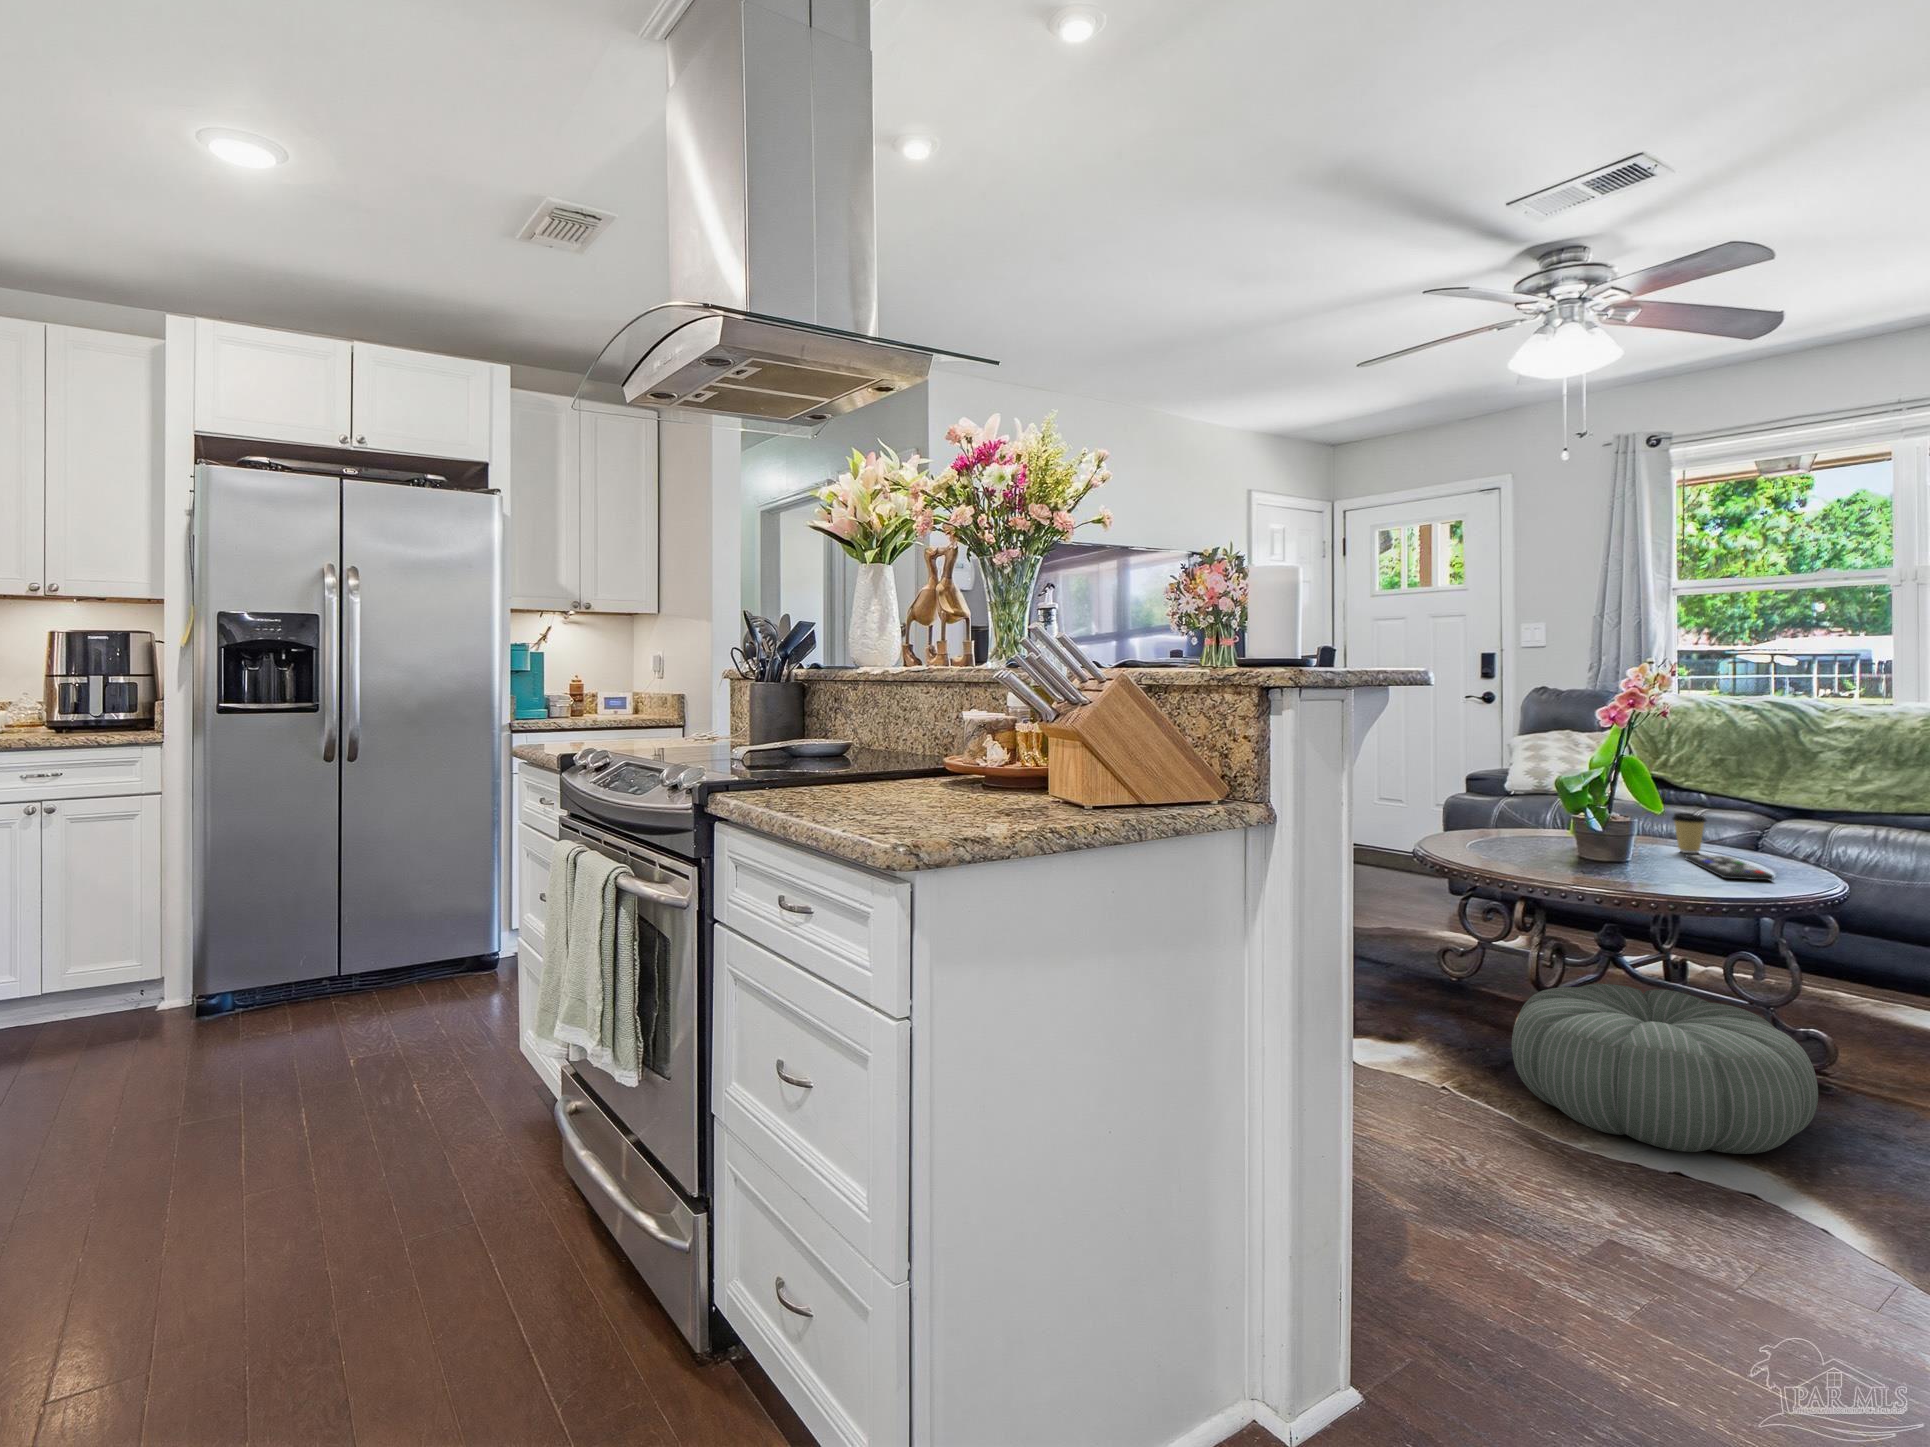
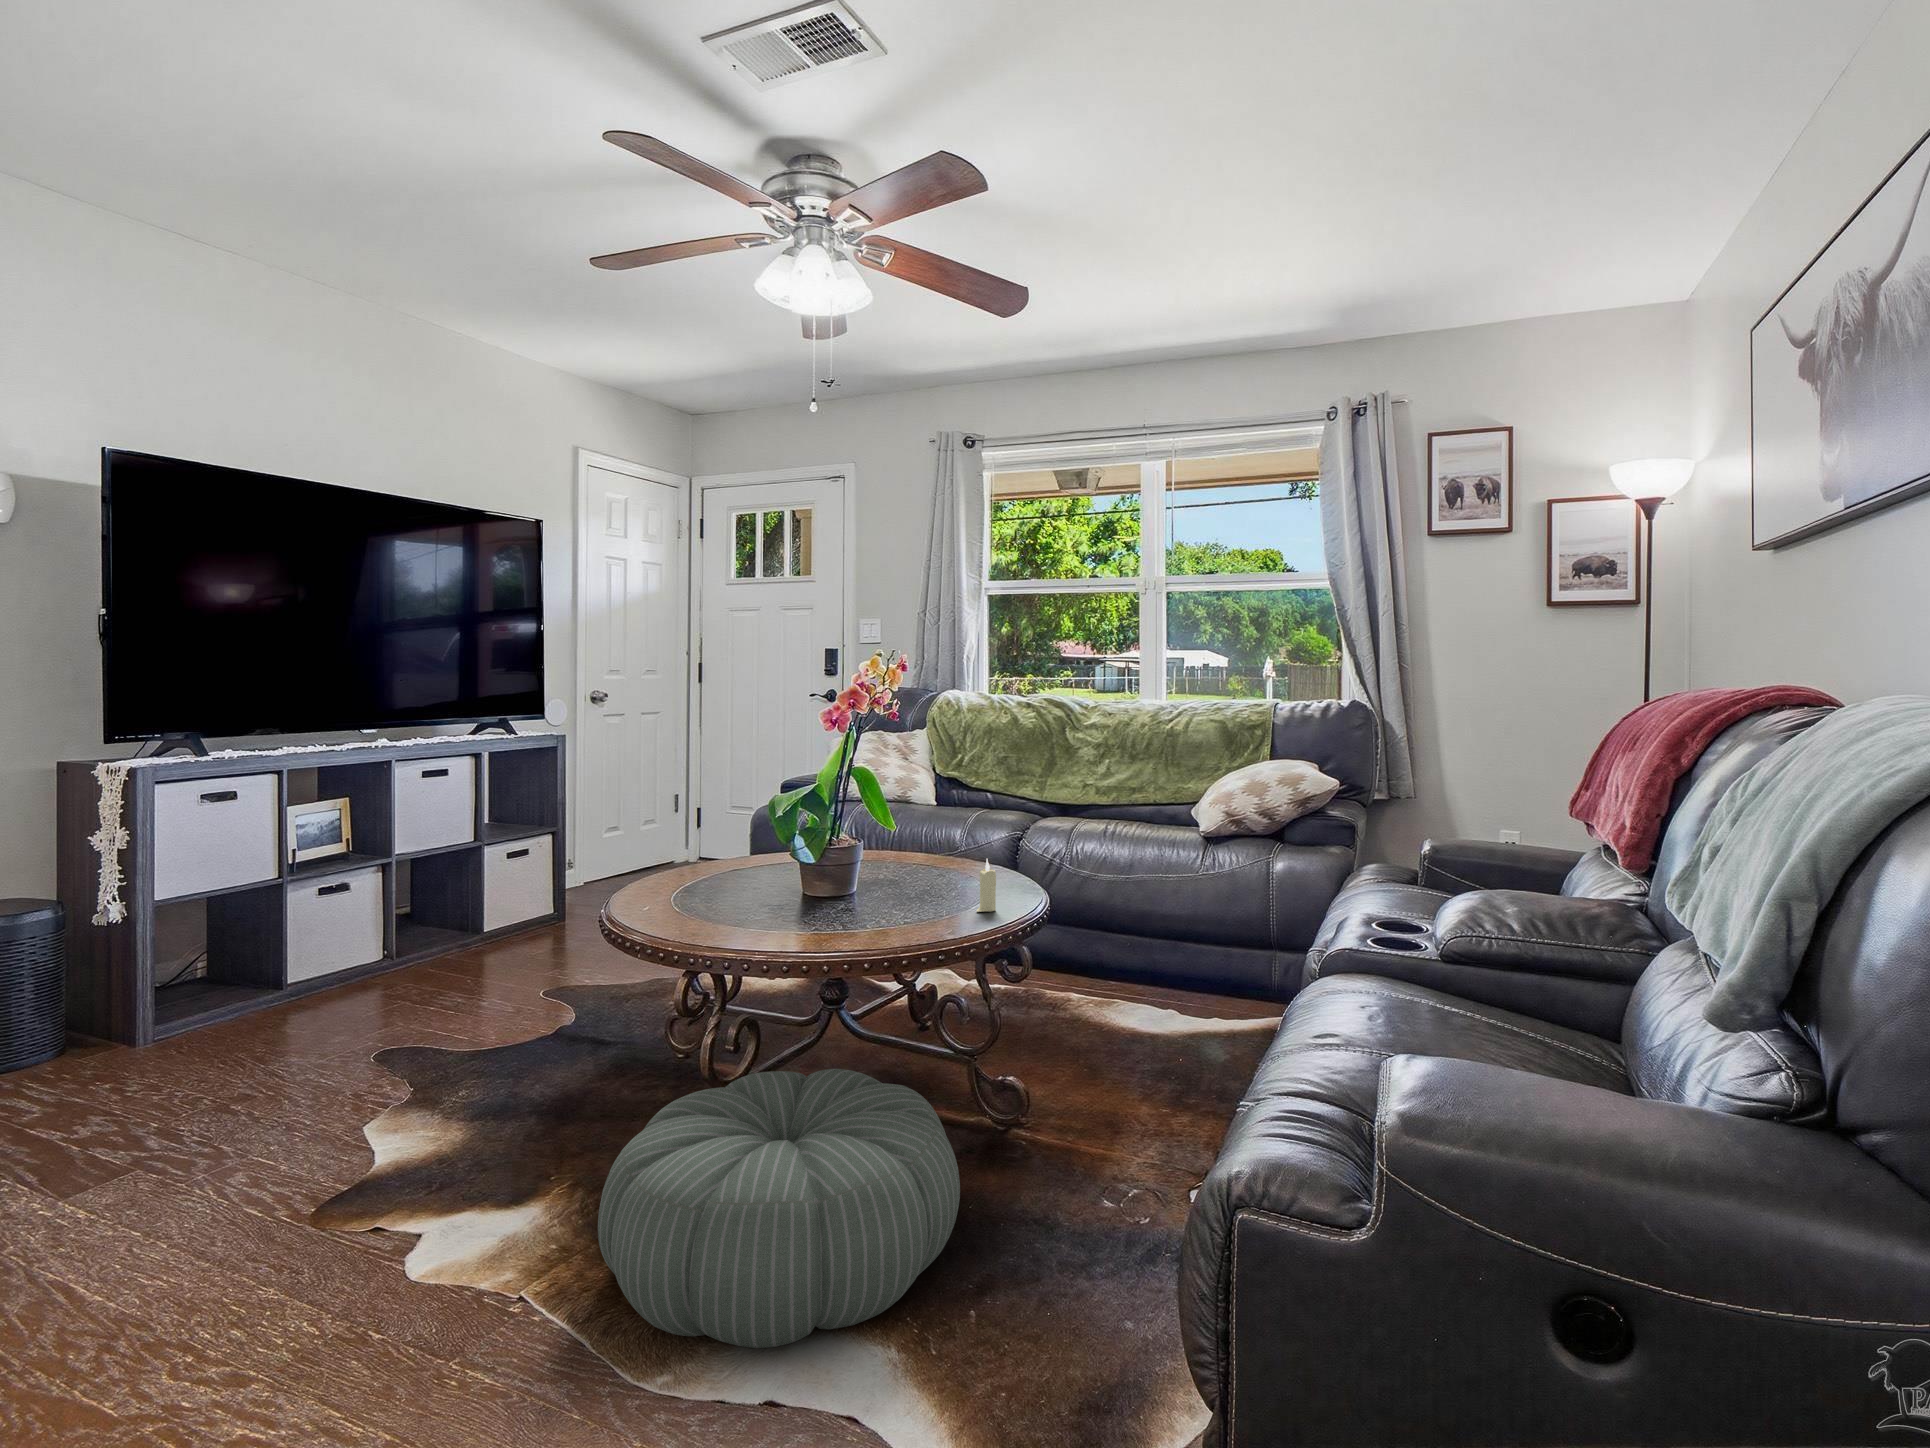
coffee cup: present [1672,812,1707,853] -> none [907,822,940,869]
candle: none [1782,843,1802,888] -> present [977,859,996,912]
remote control: present [1685,855,1773,880] -> none [911,871,974,905]

